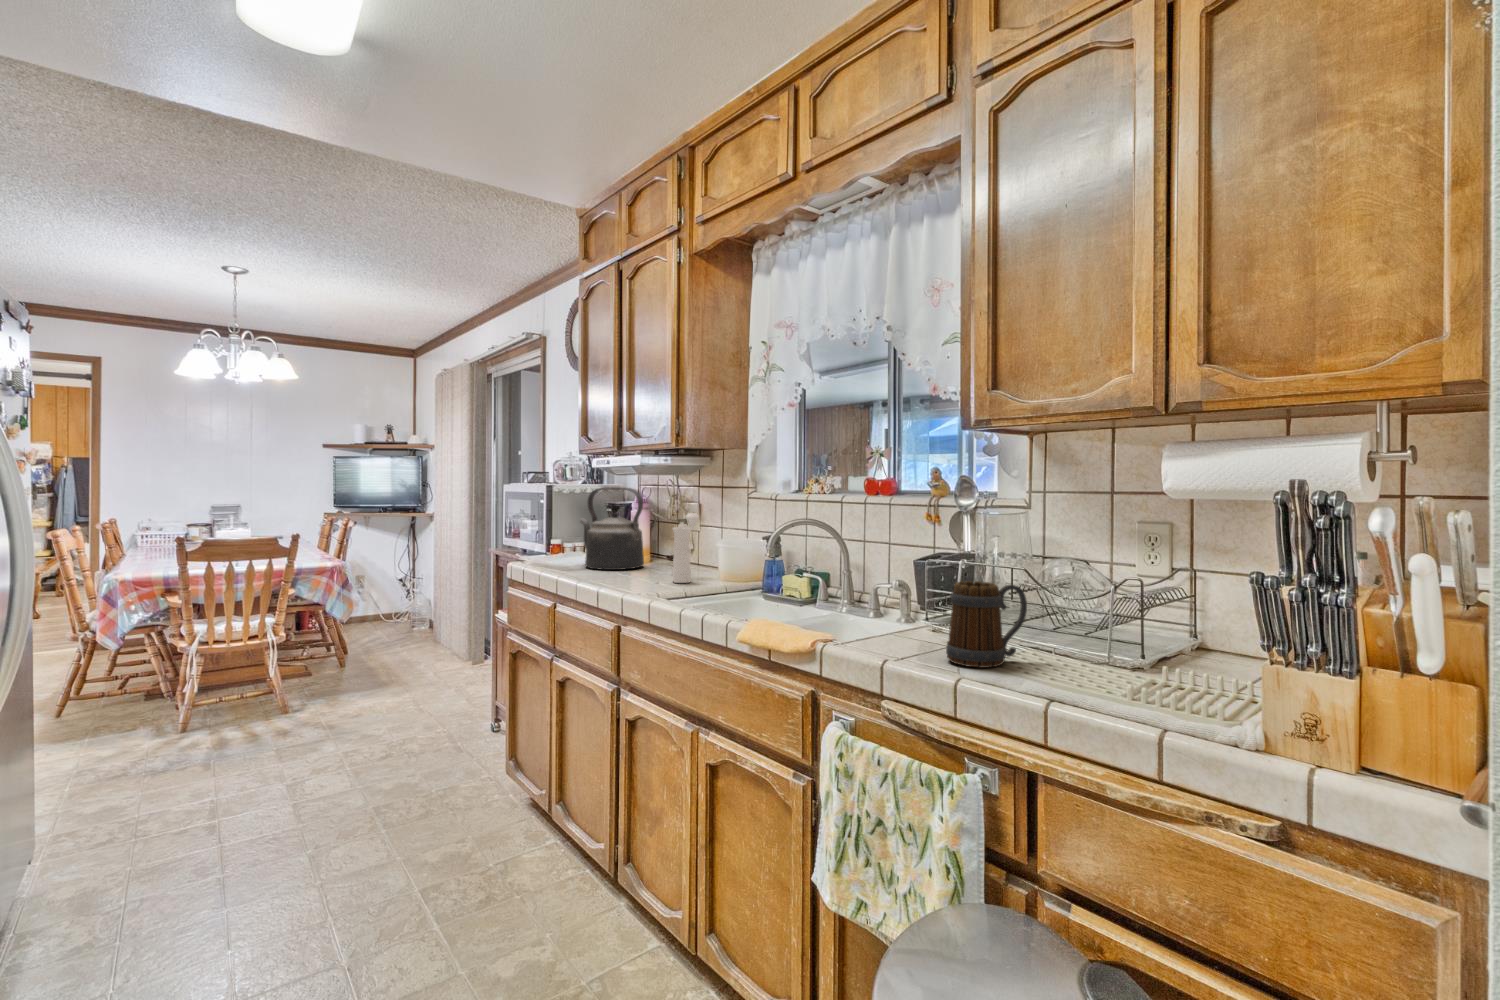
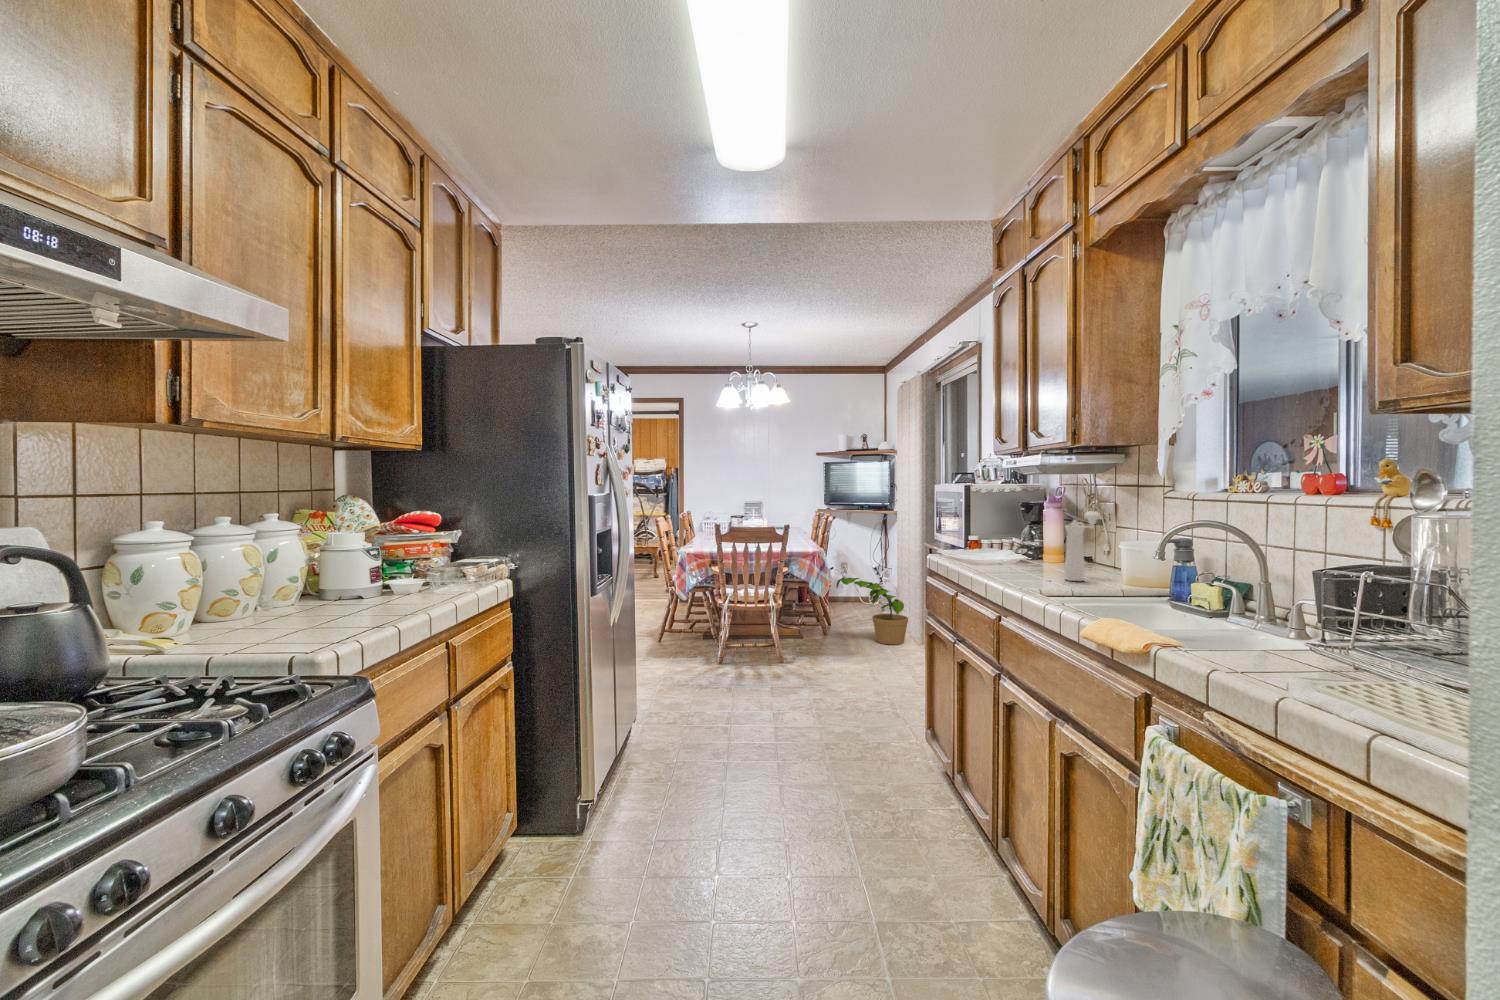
kettle: present [580,487,644,570] -> none [989,486,1050,565]
mug: present [946,581,1027,668] -> none [1287,588,1415,691]
potted plant: none [361,594,454,667] -> present [836,577,908,645]

